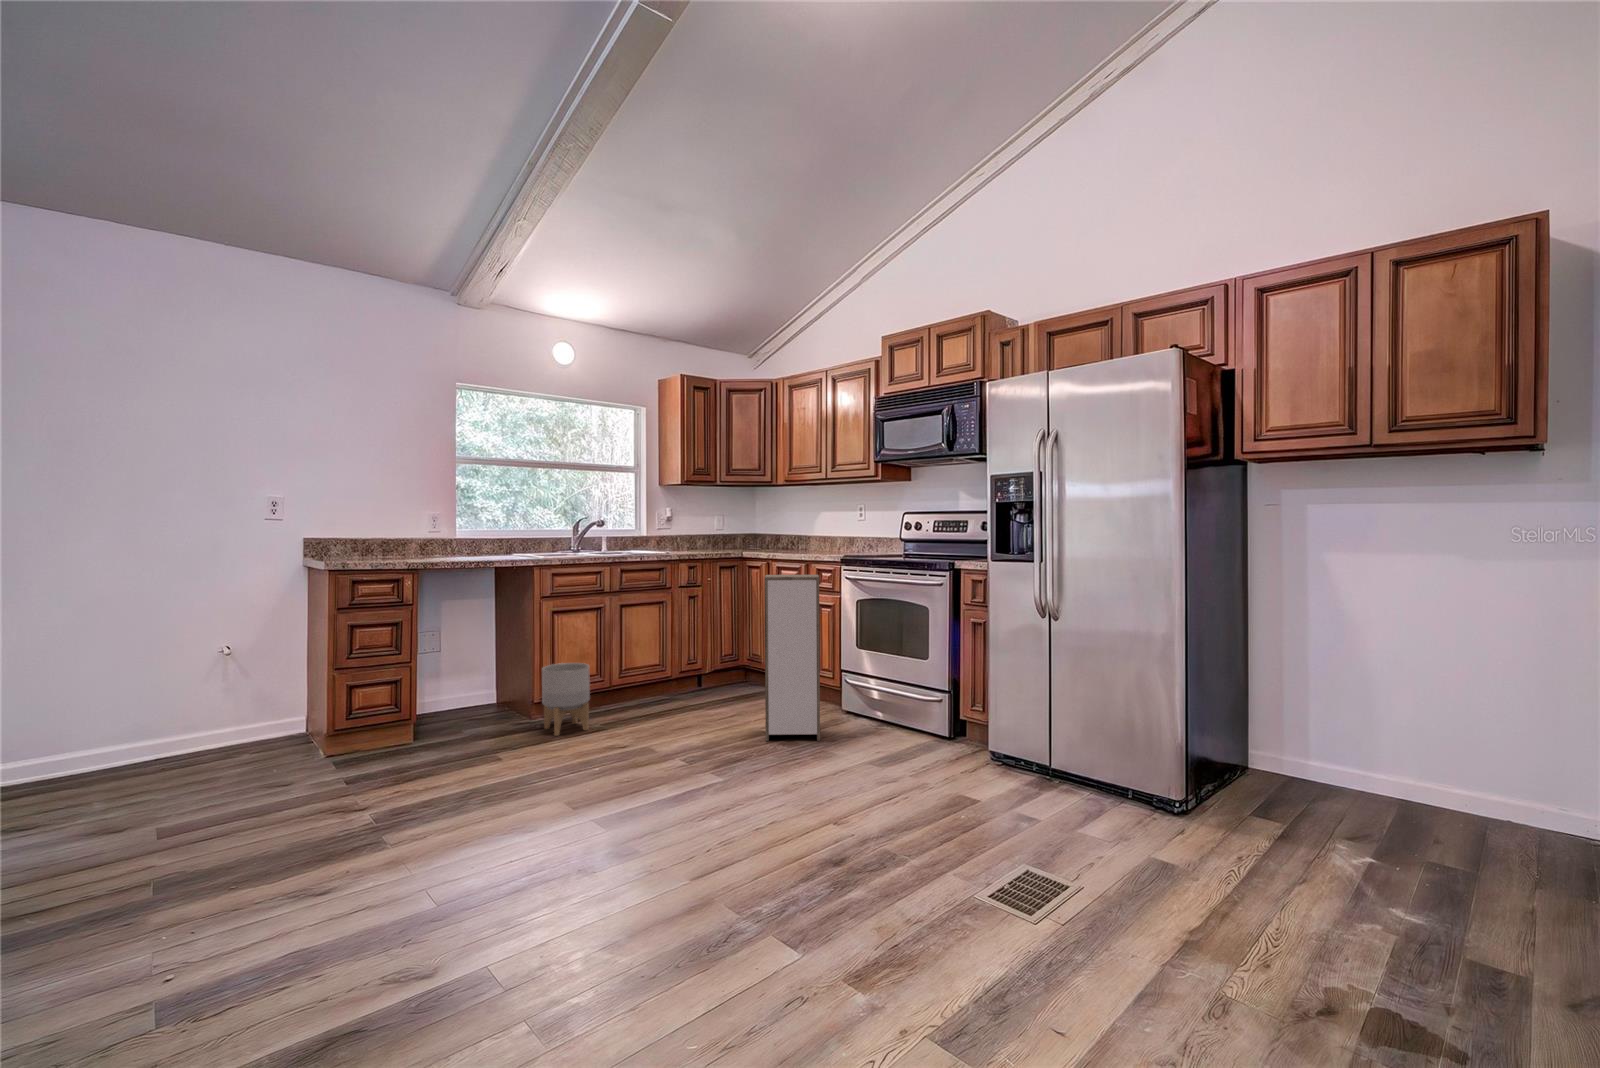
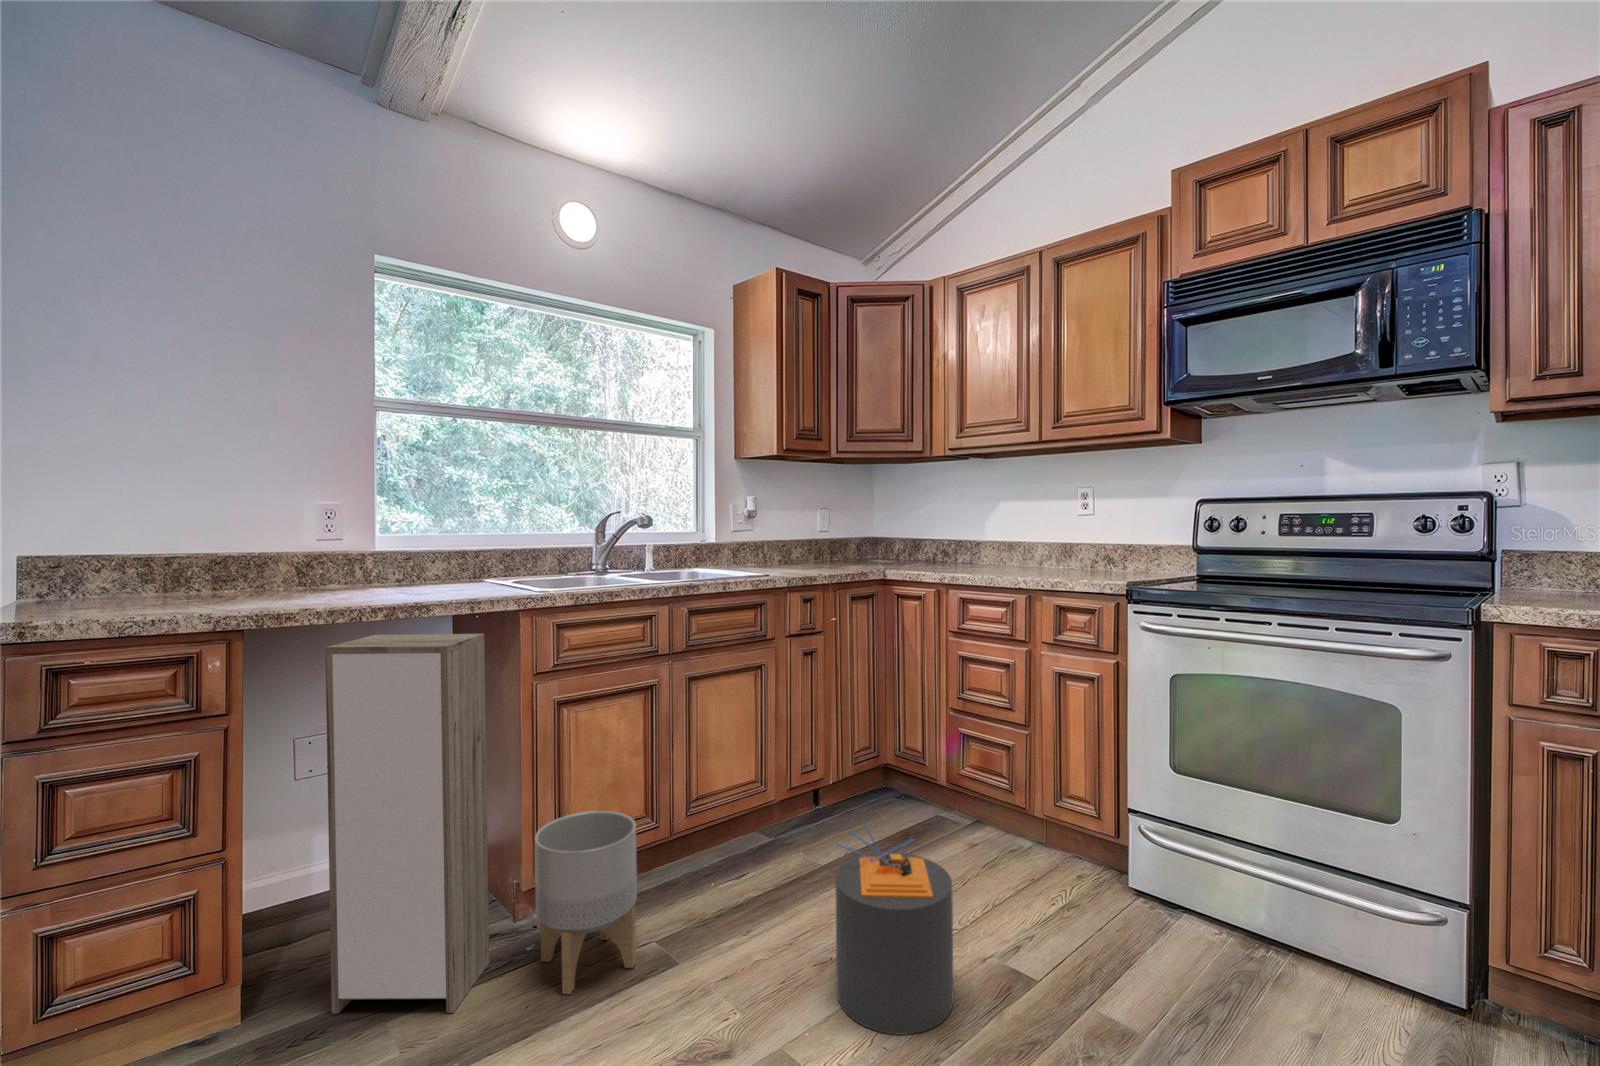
storage cabinet: present [765,575,820,741] -> present [325,634,489,1014]
trash can: none [677,658,730,743] -> present [835,820,953,1035]

